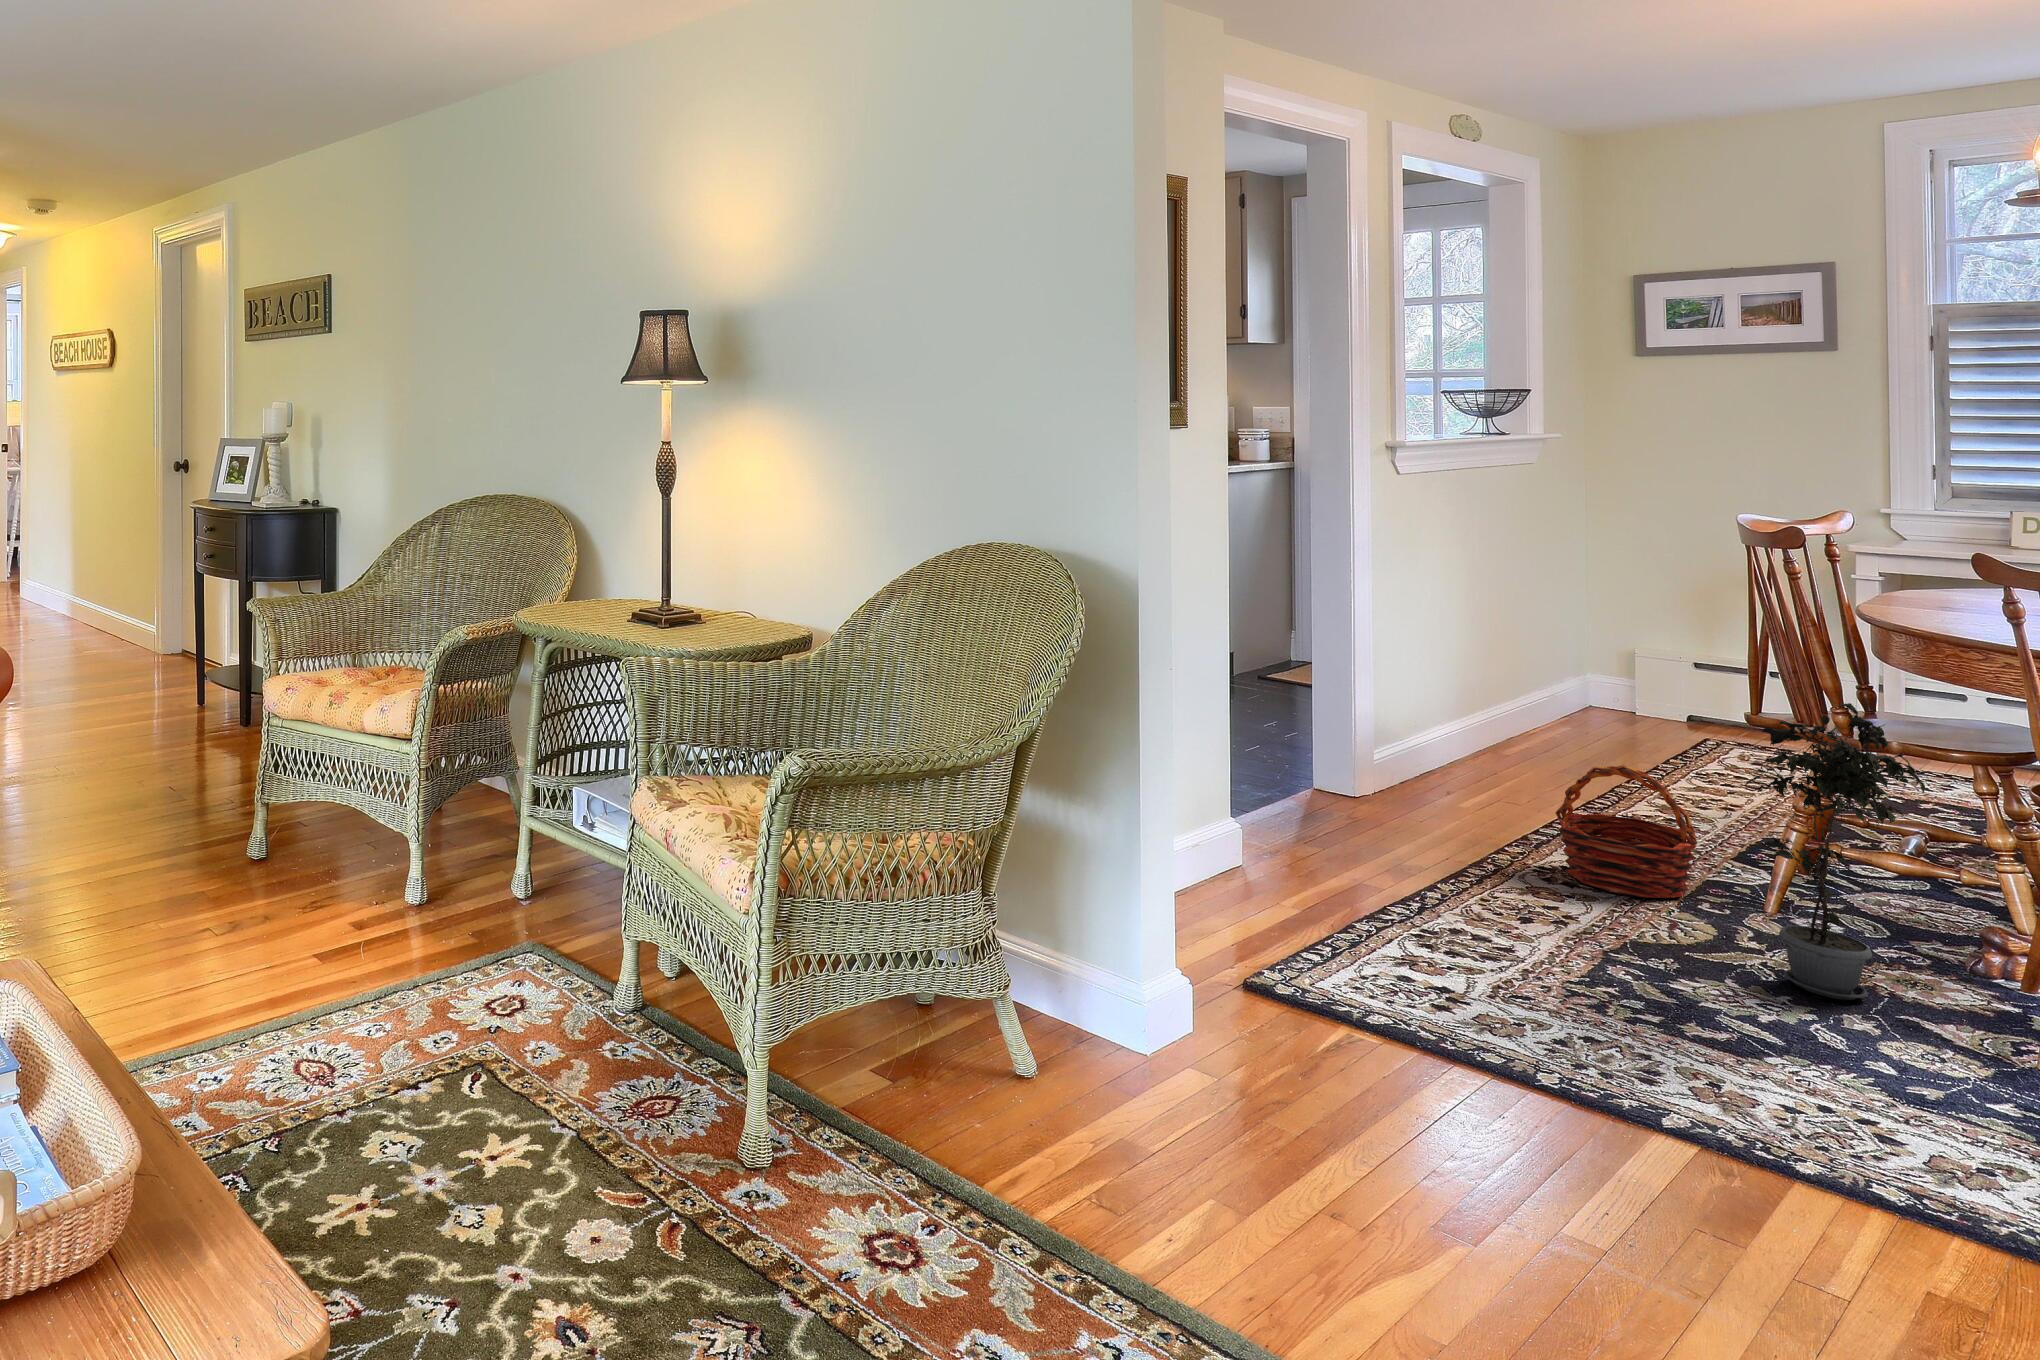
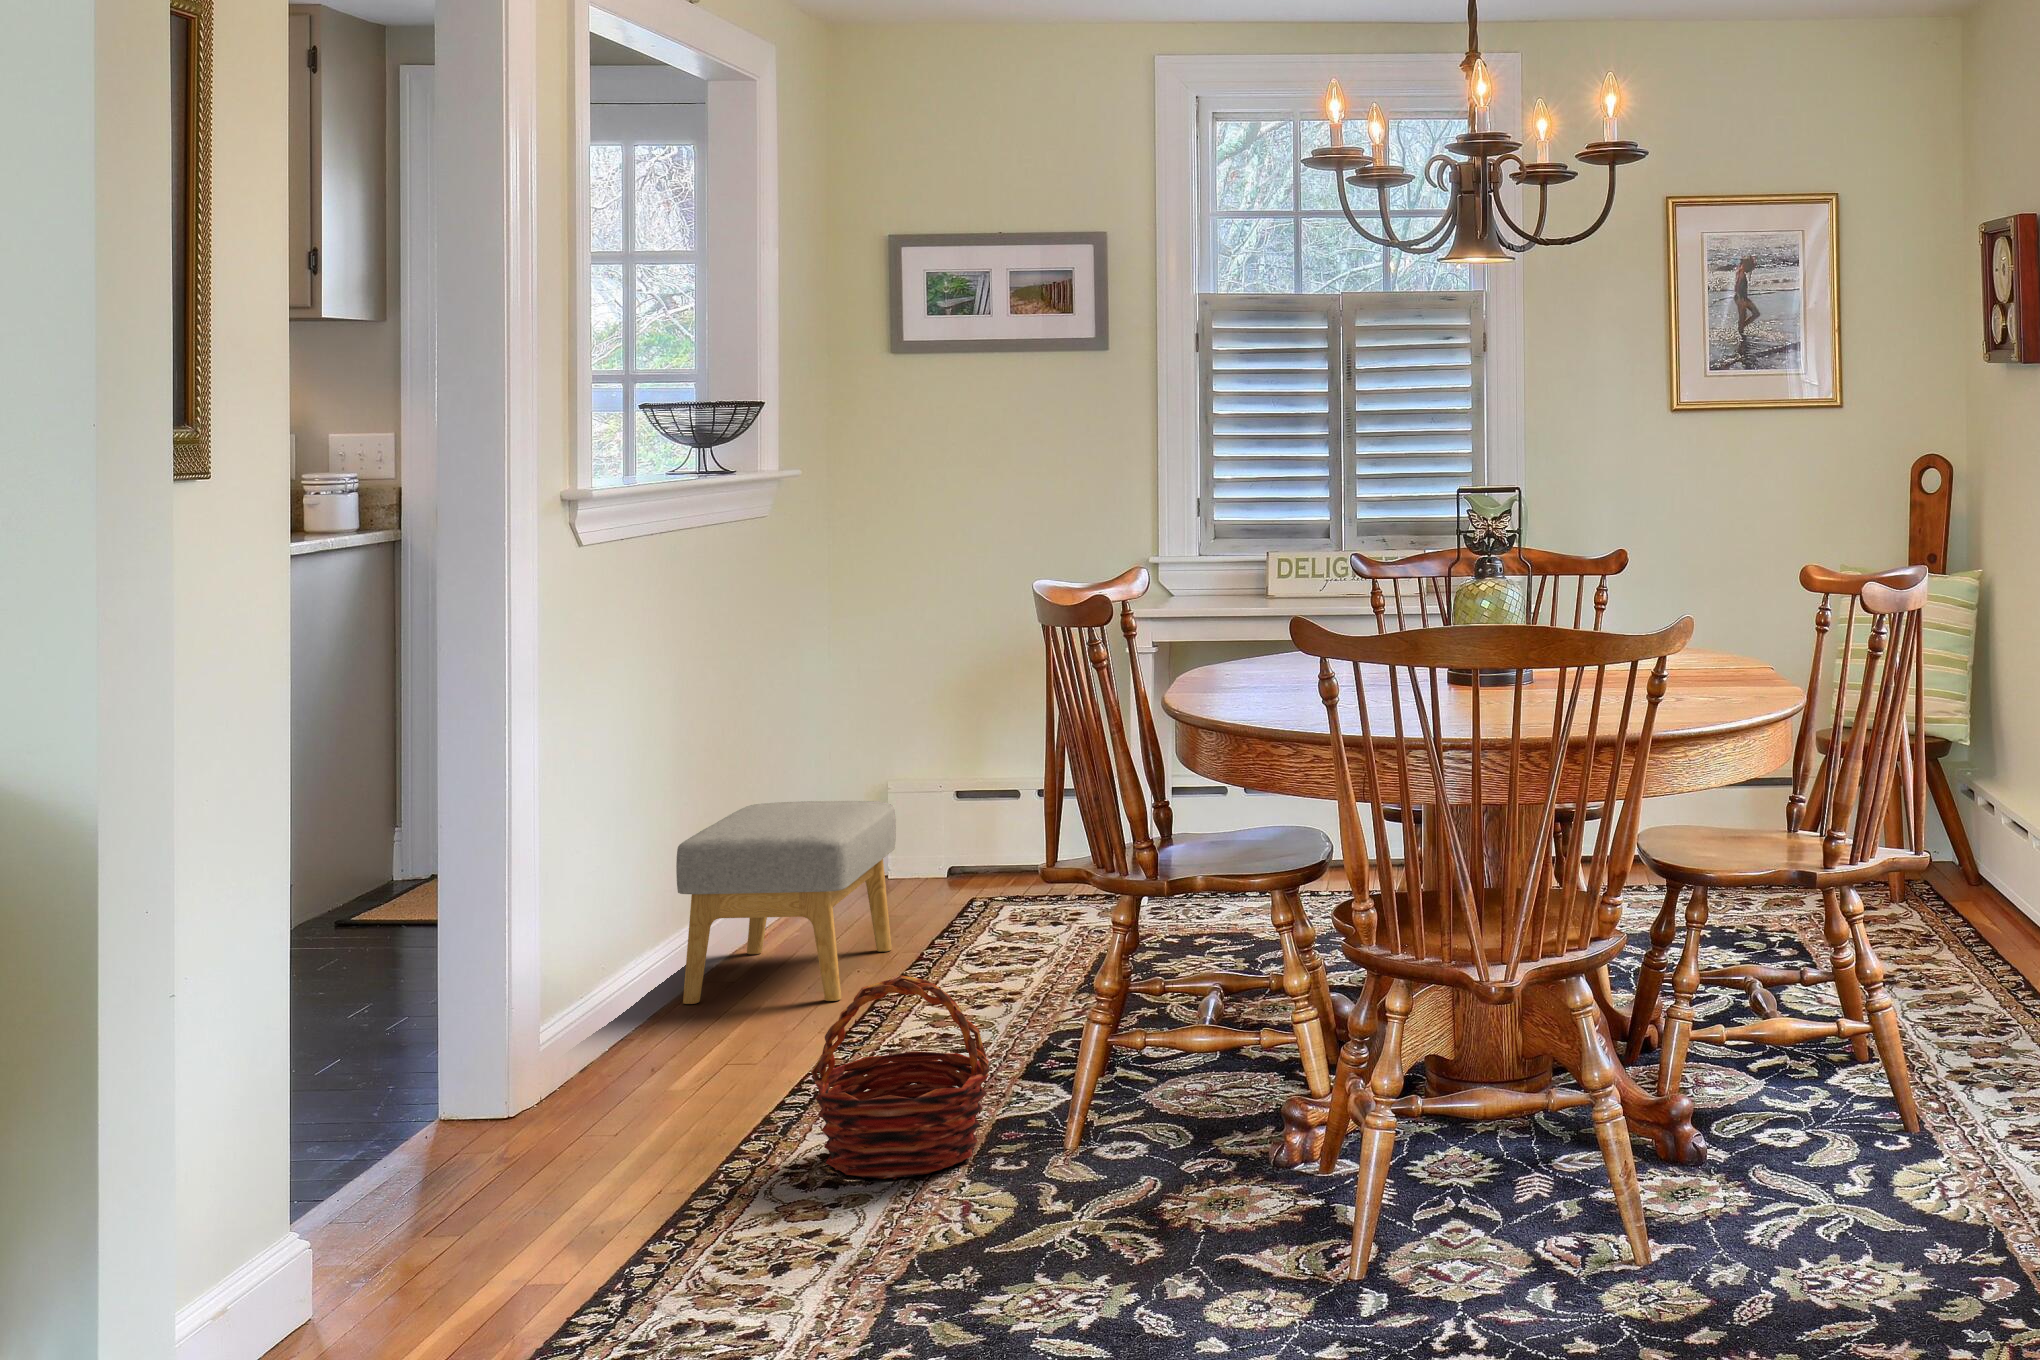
footstool: none [1467,647,1637,782] -> present [676,801,896,1004]
potted plant: present [1745,703,1925,1001] -> none [1060,834,1254,1259]

